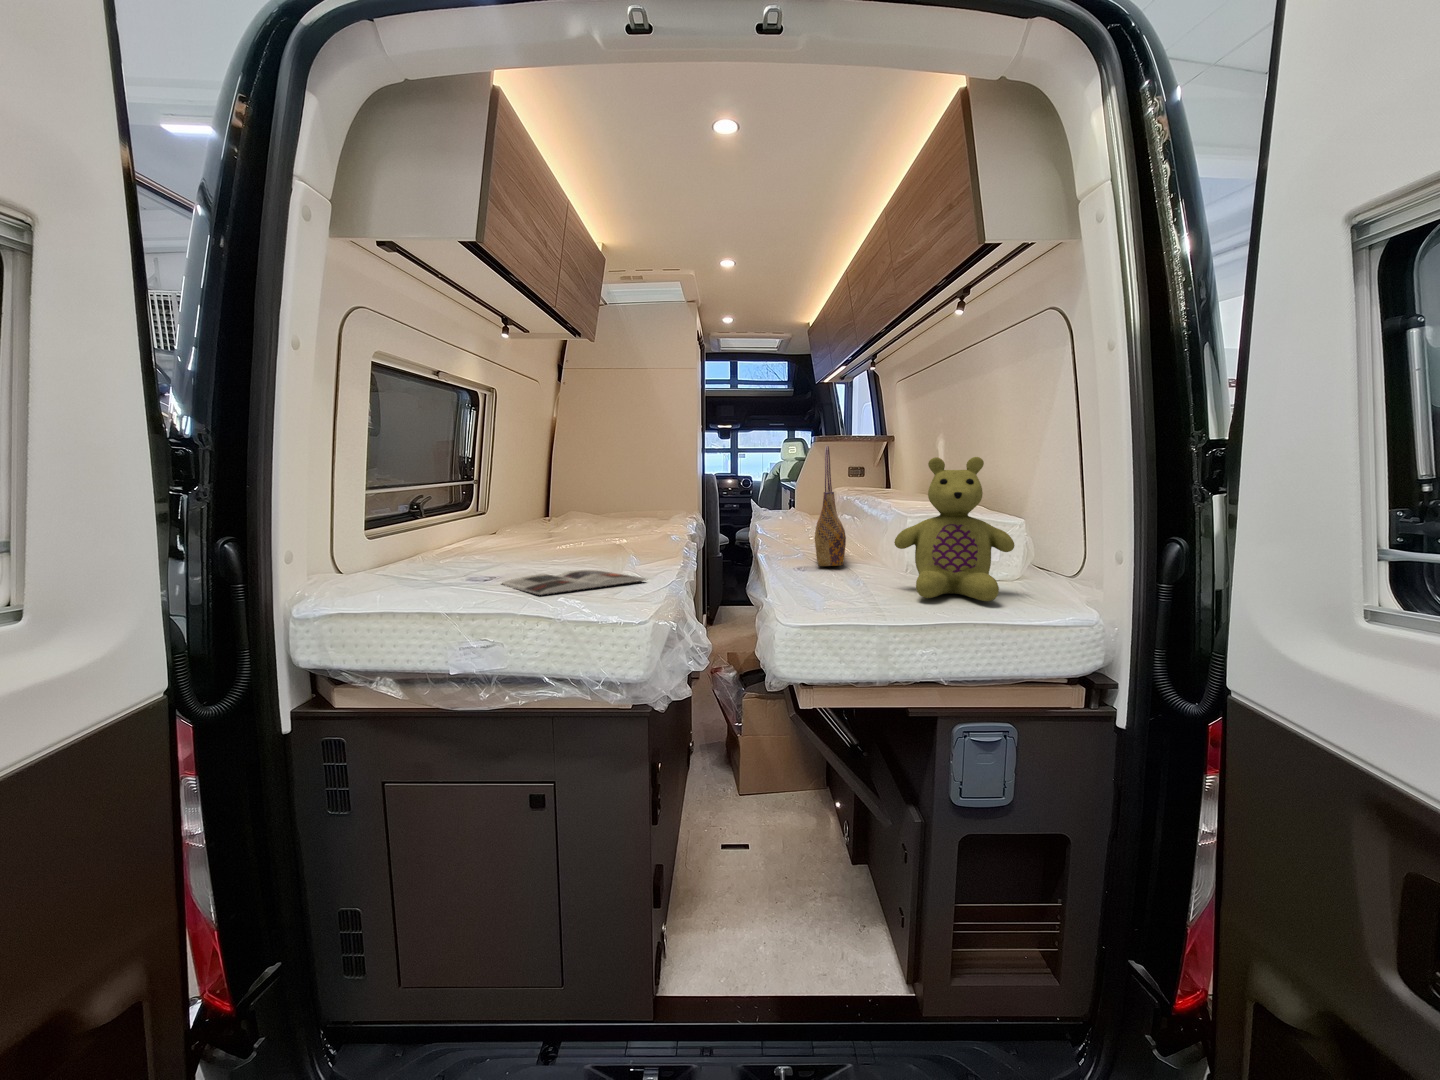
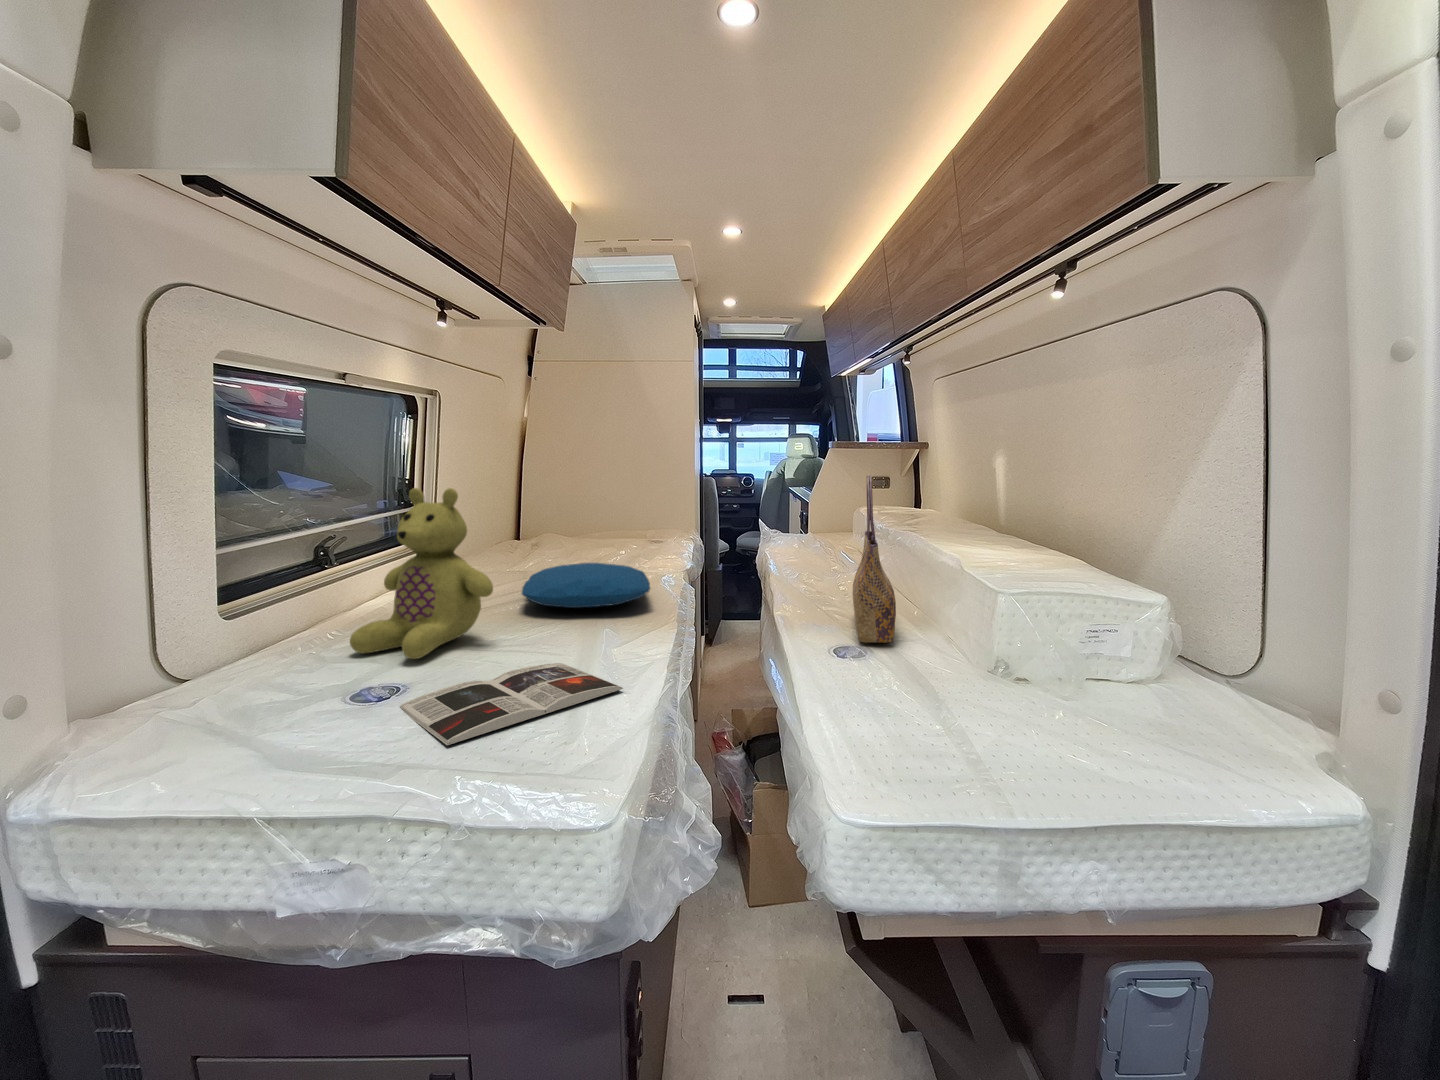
stuffed bear: present [894,457,1015,601] -> present [350,488,493,659]
pillow: none [566,521,664,550] -> present [522,563,650,608]

